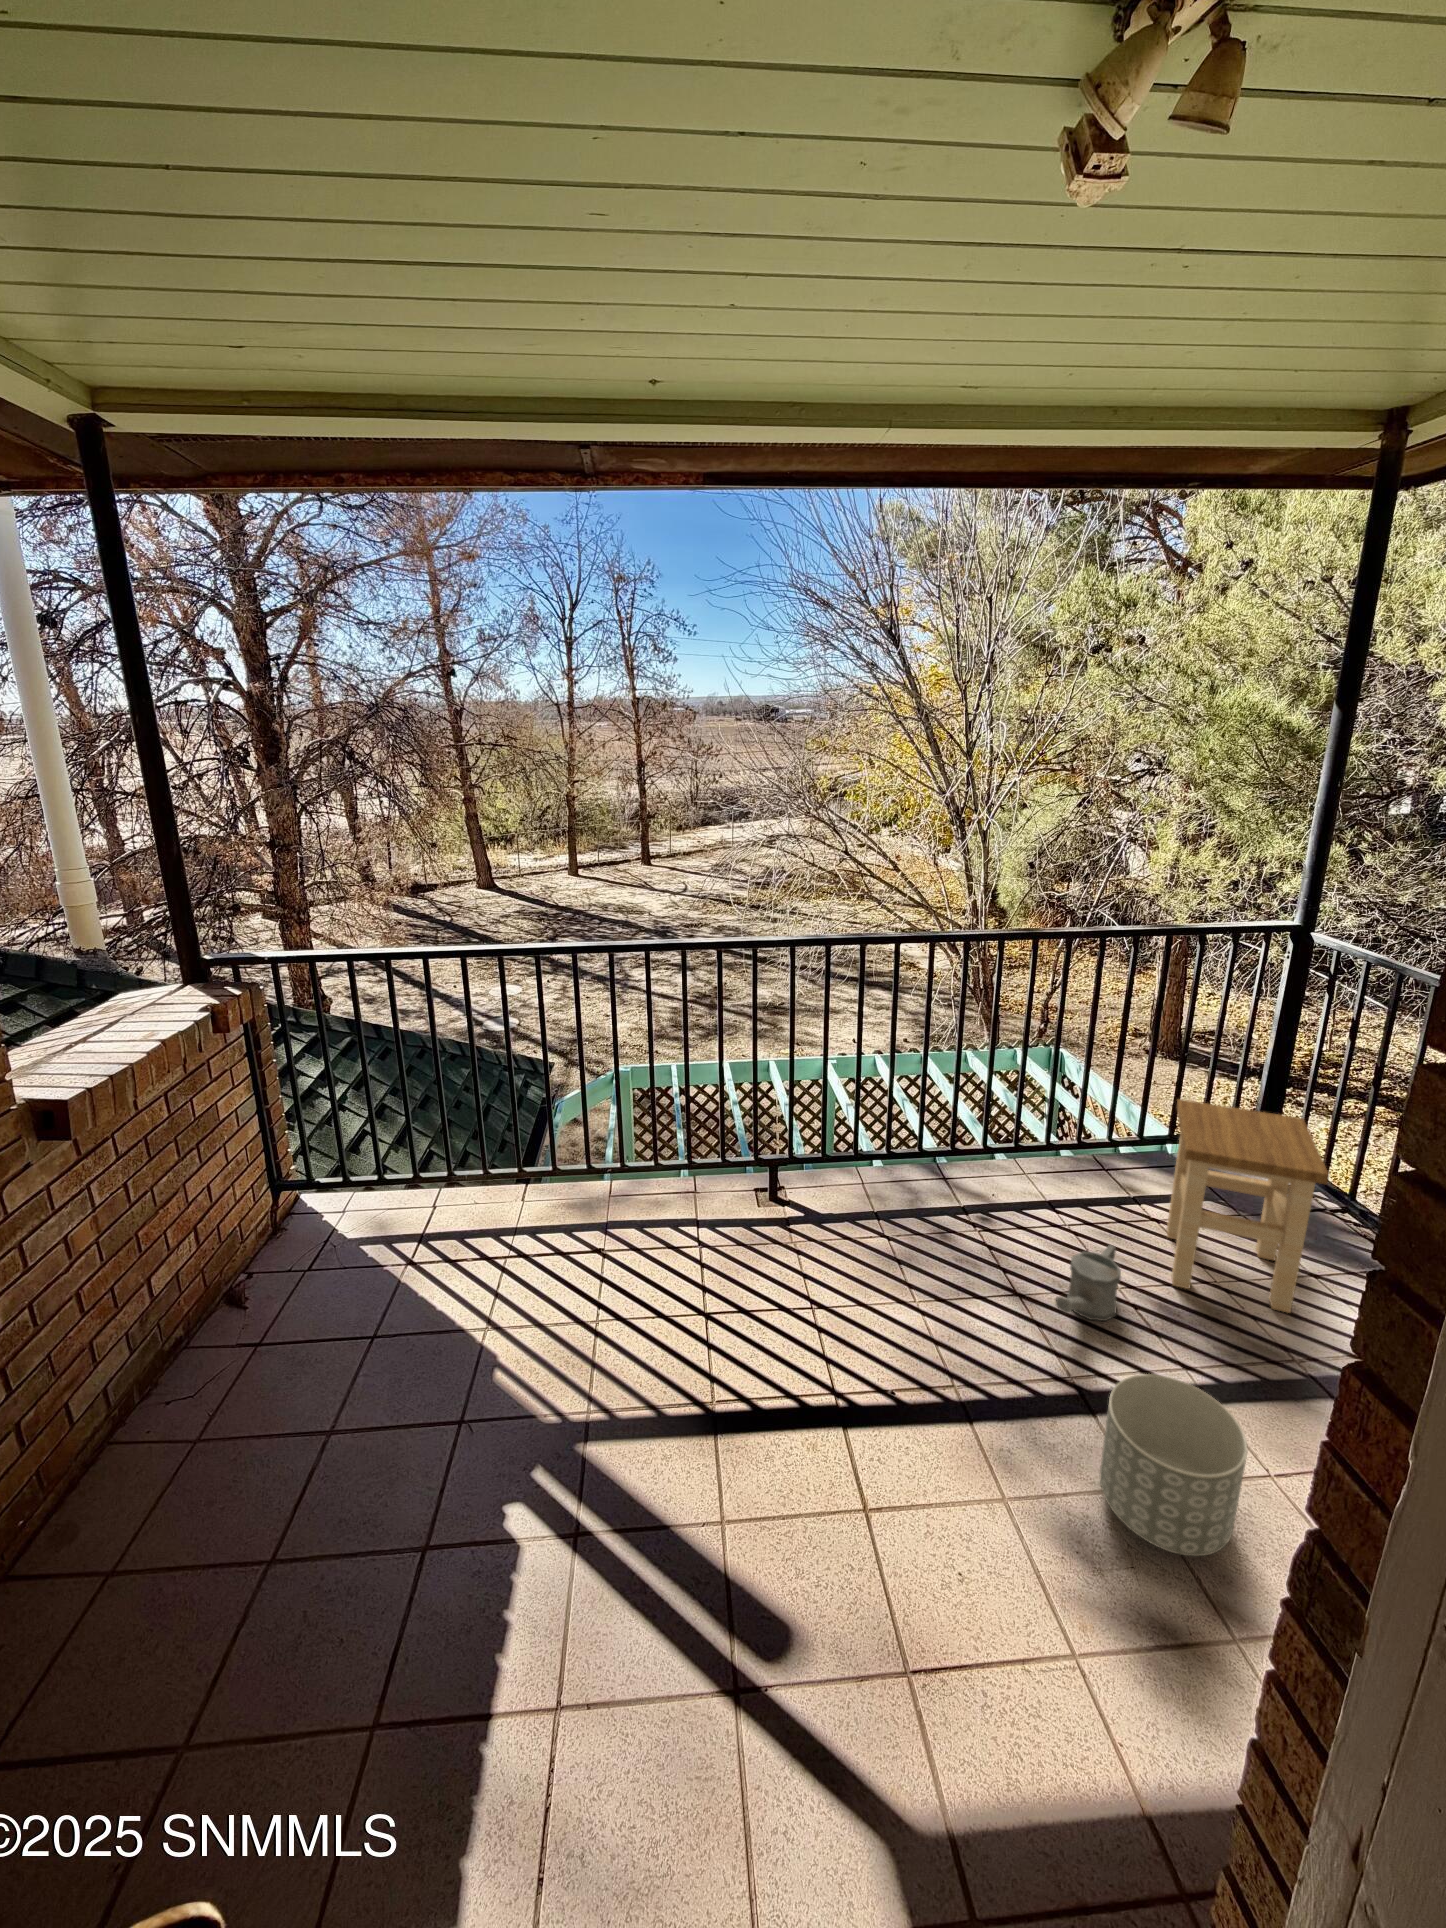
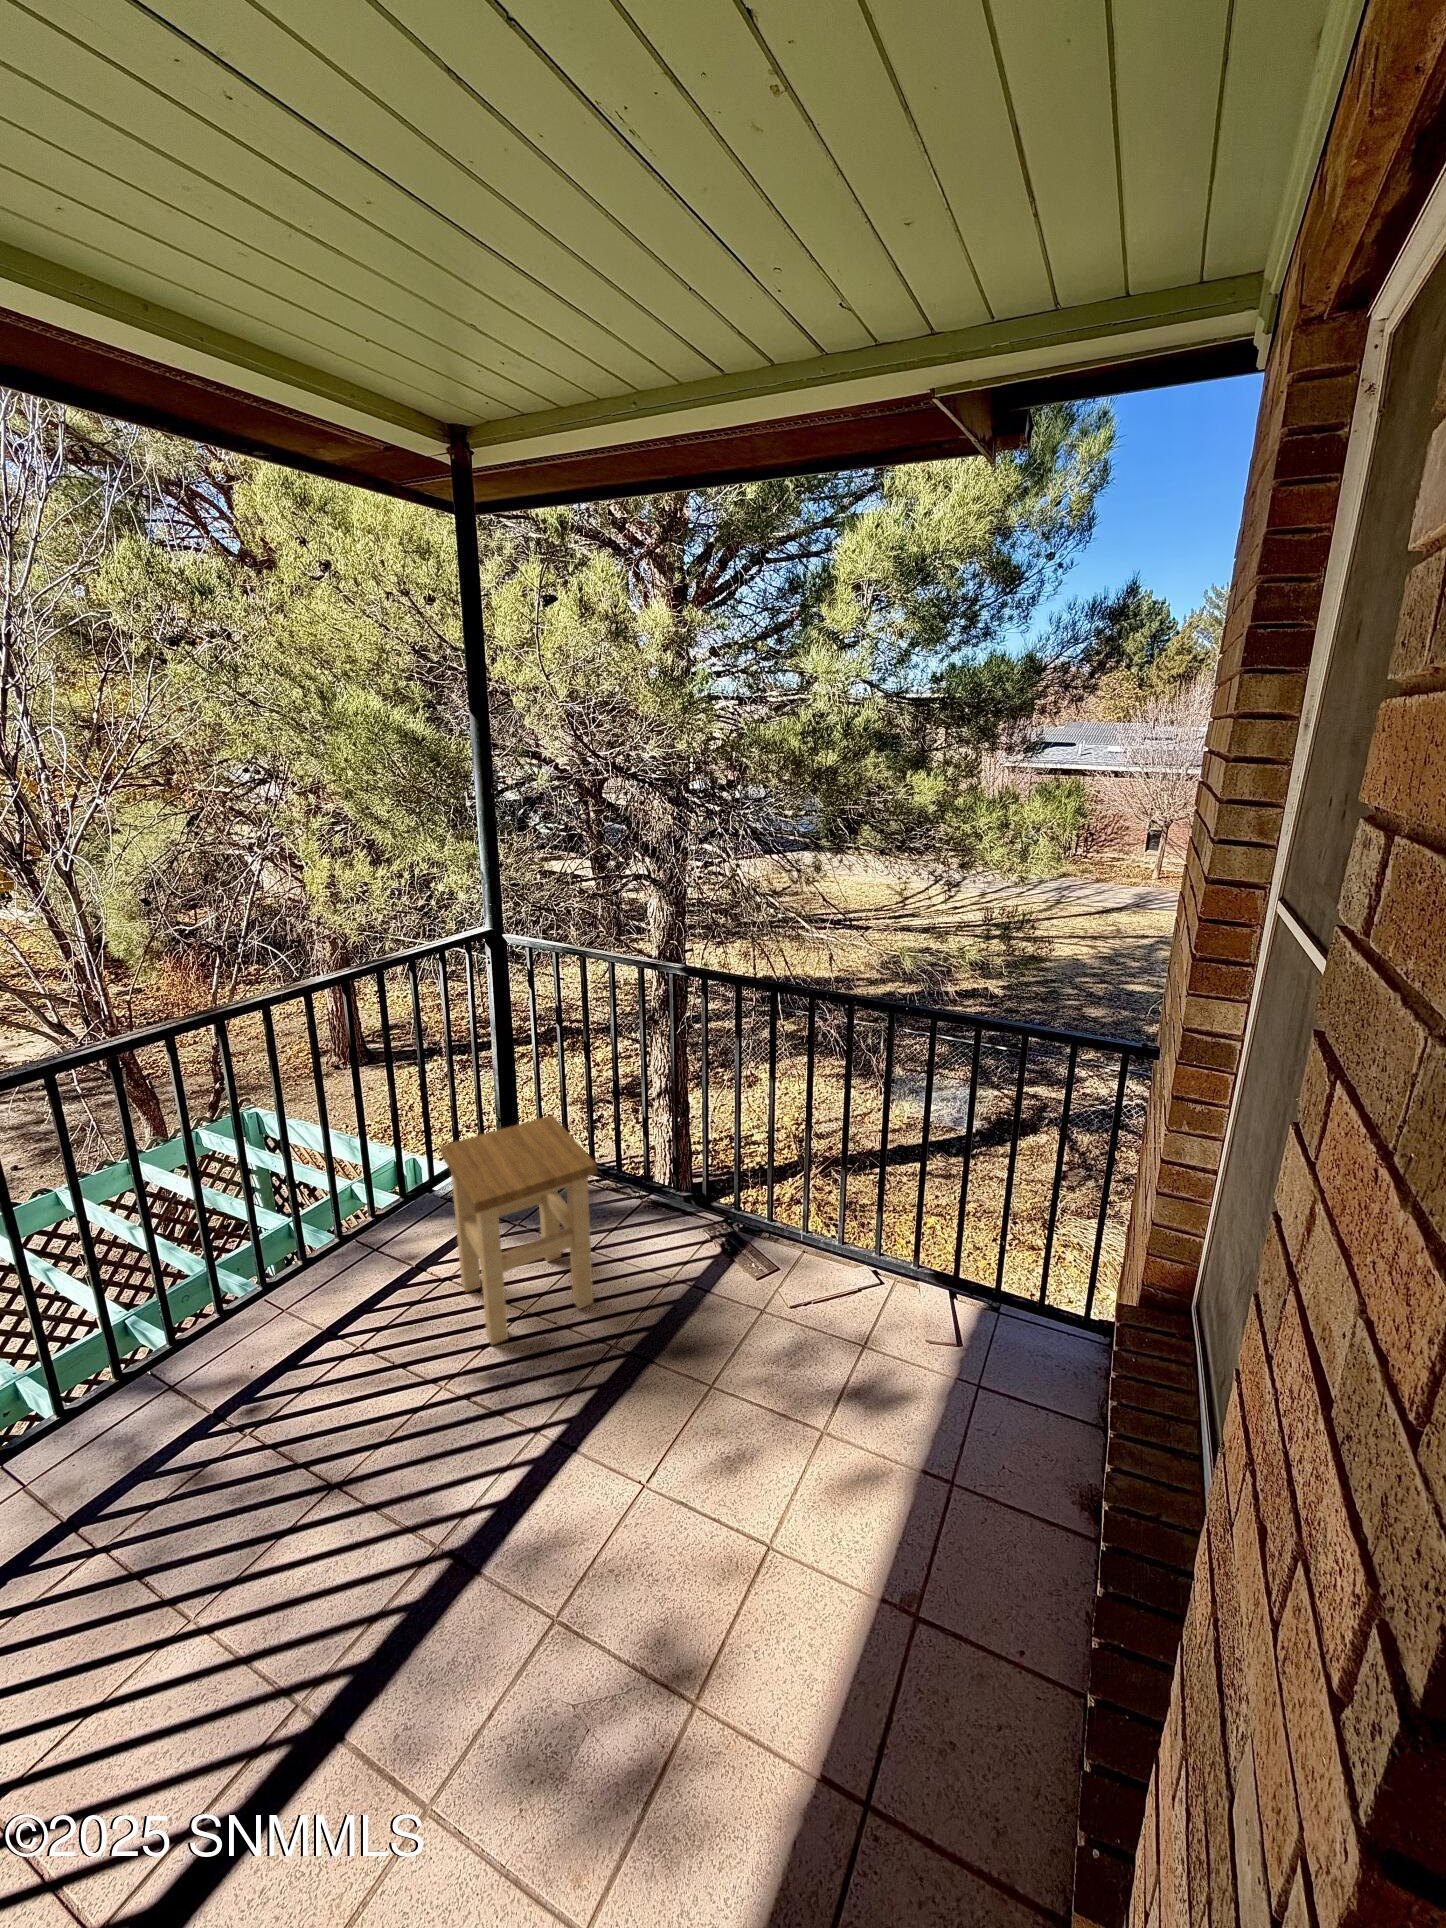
watering can: present [1056,1245,1121,1321] -> none [387,1346,454,1477]
planter: present [1100,1374,1248,1556] -> none [509,1470,655,1696]

